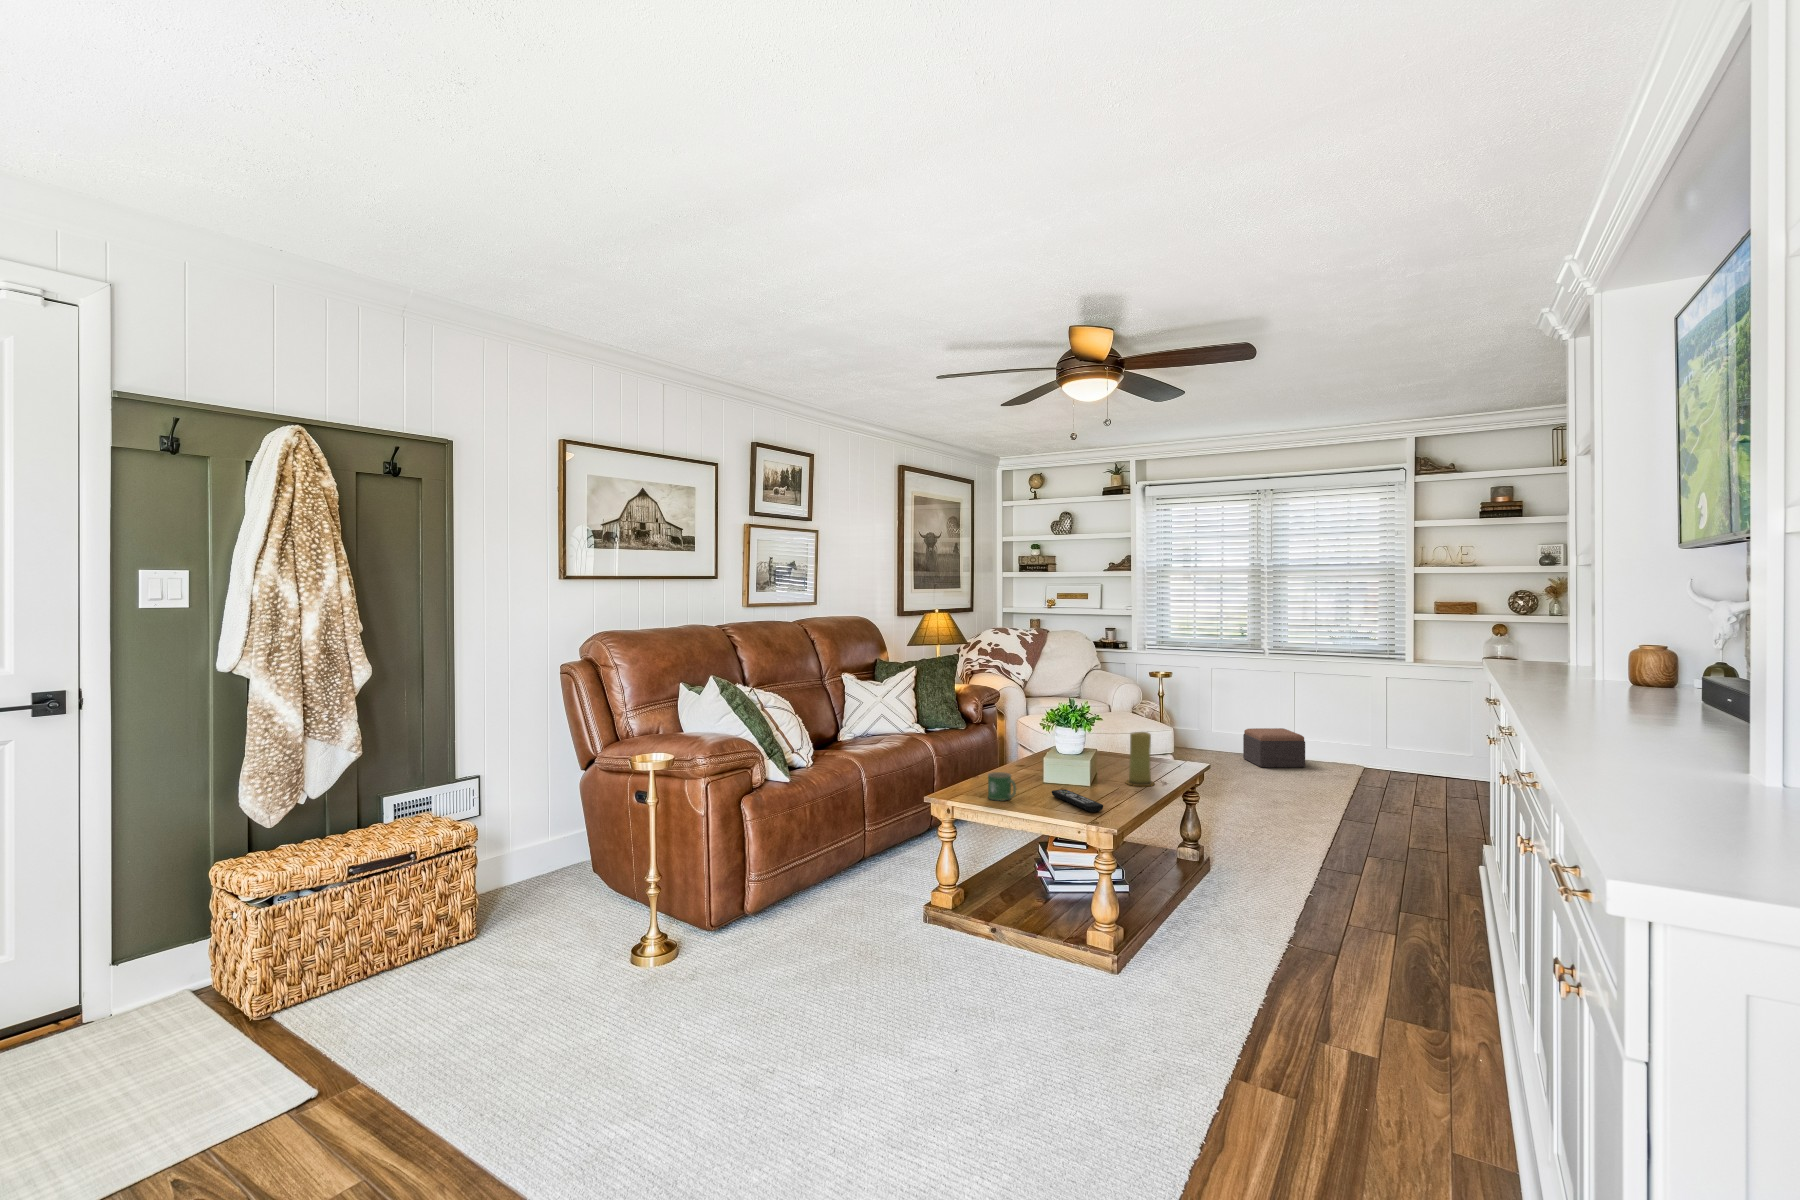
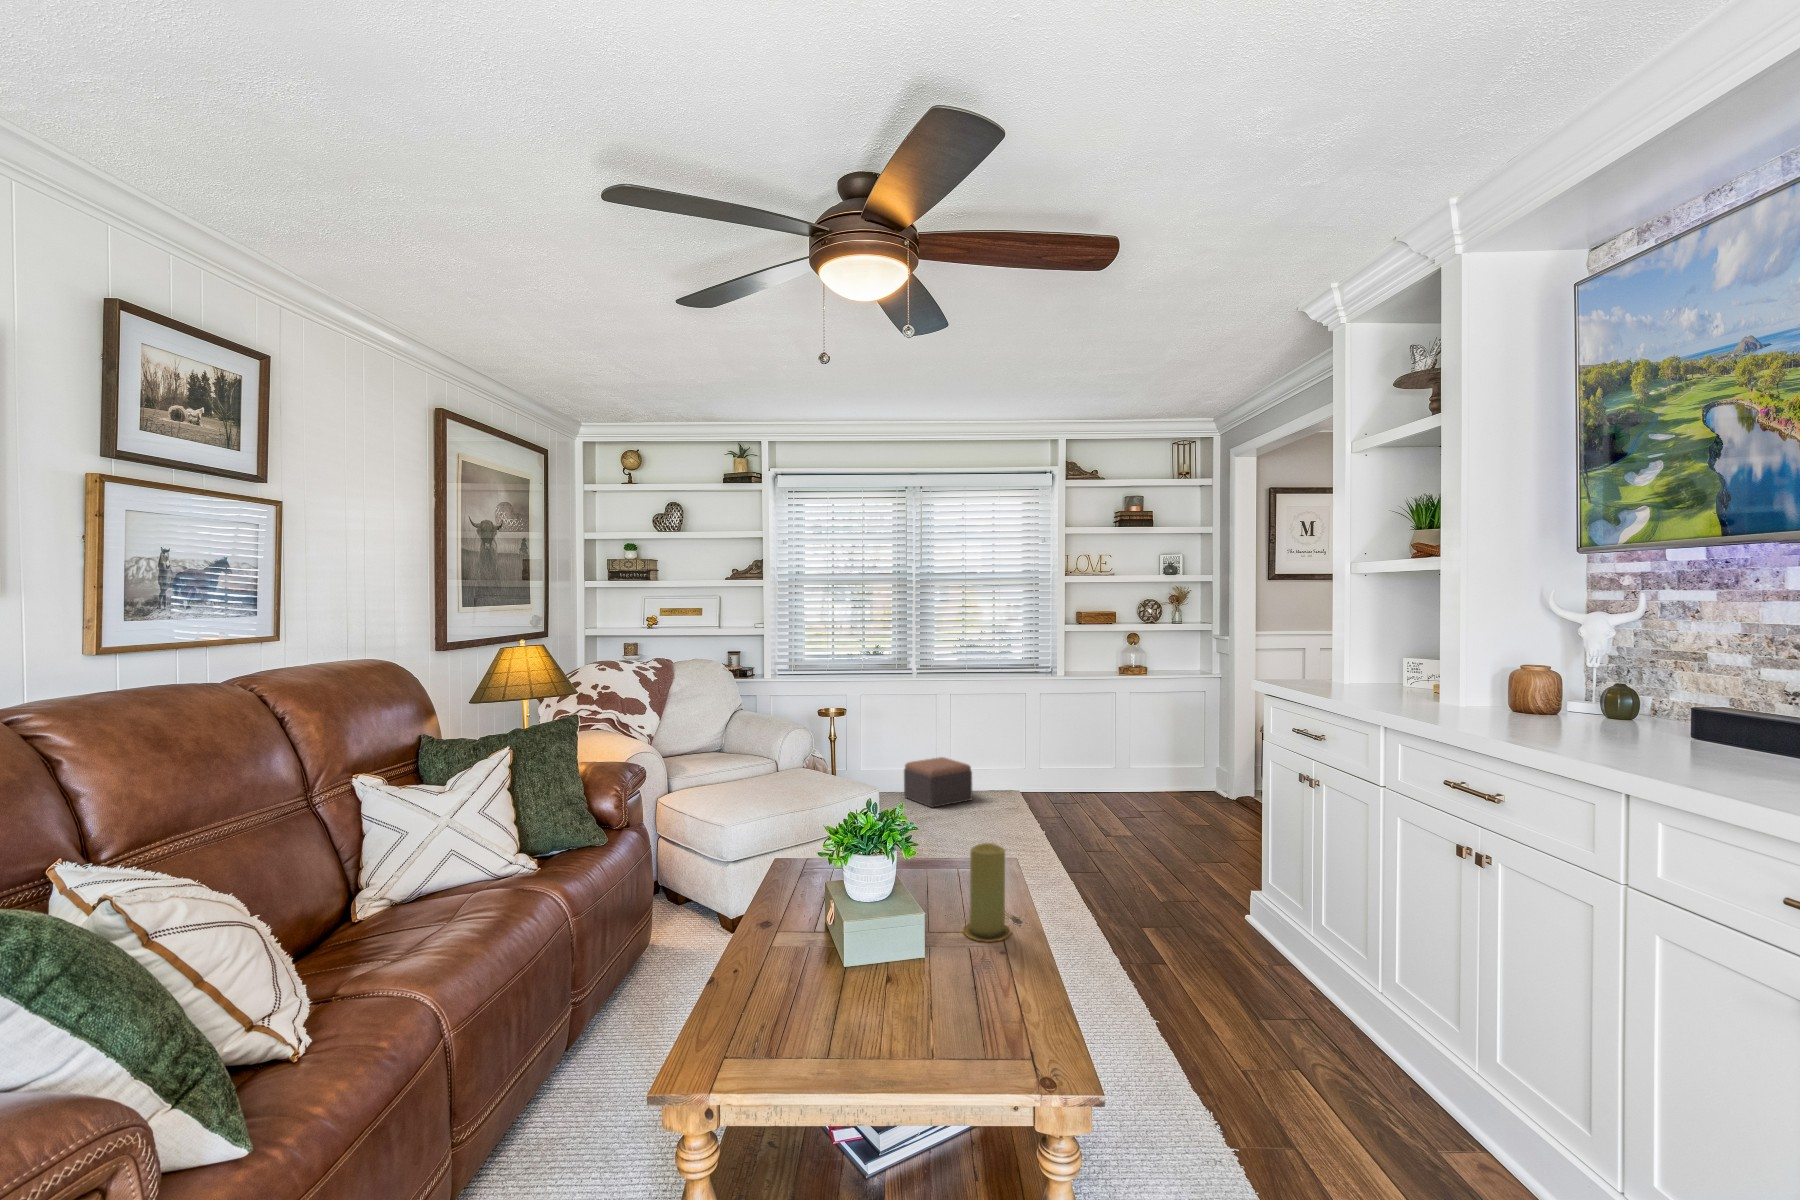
mug: present [988,772,1016,801] -> none [781,994,849,1070]
remote control: present [1052,789,1103,812] -> none [896,994,1026,1057]

